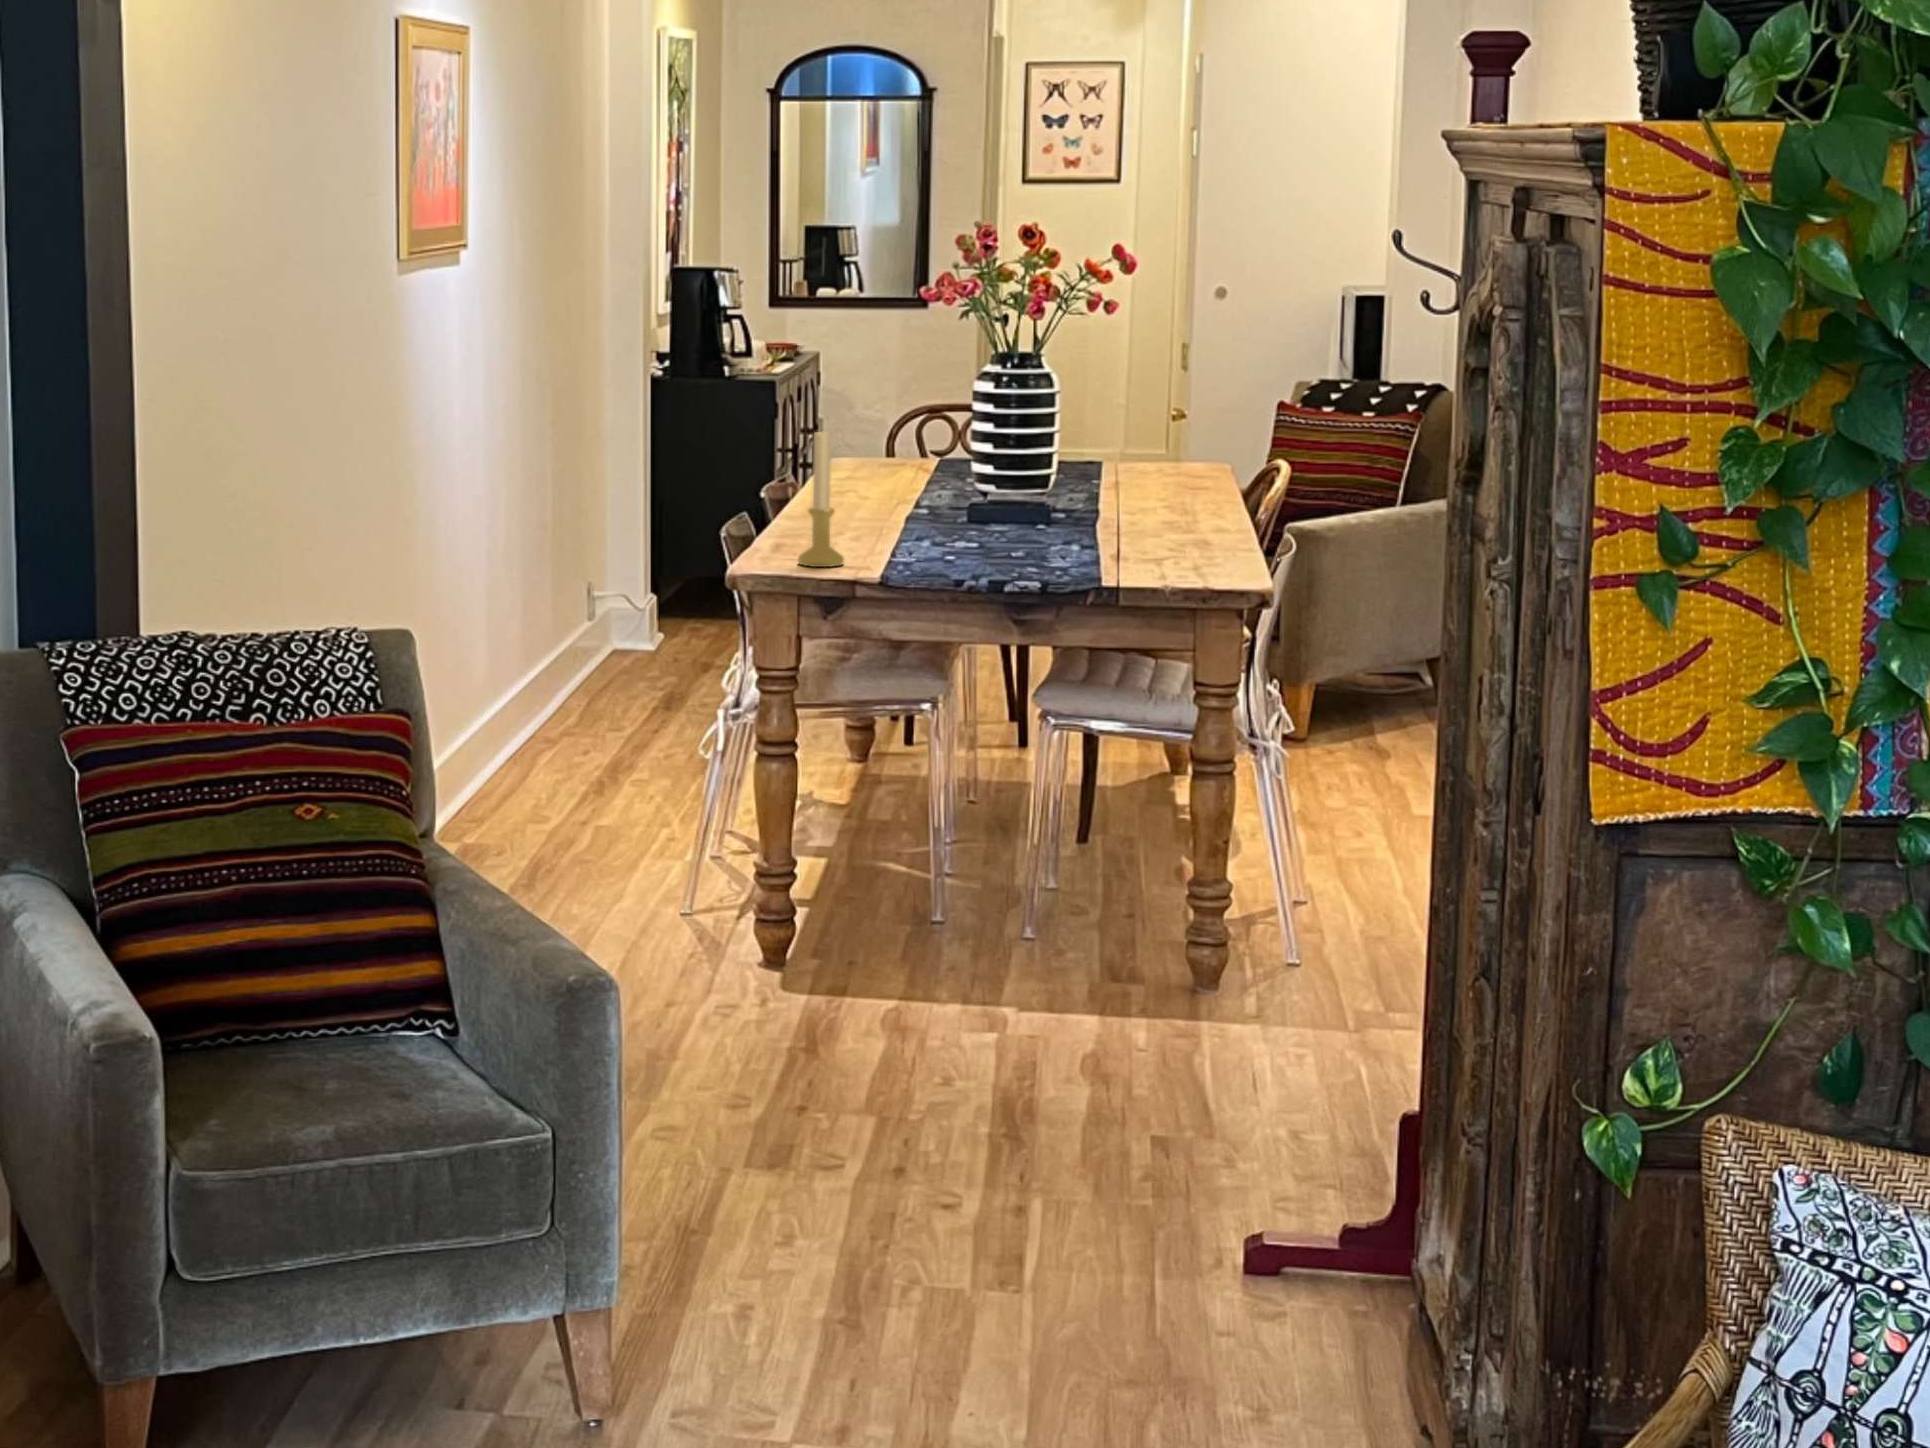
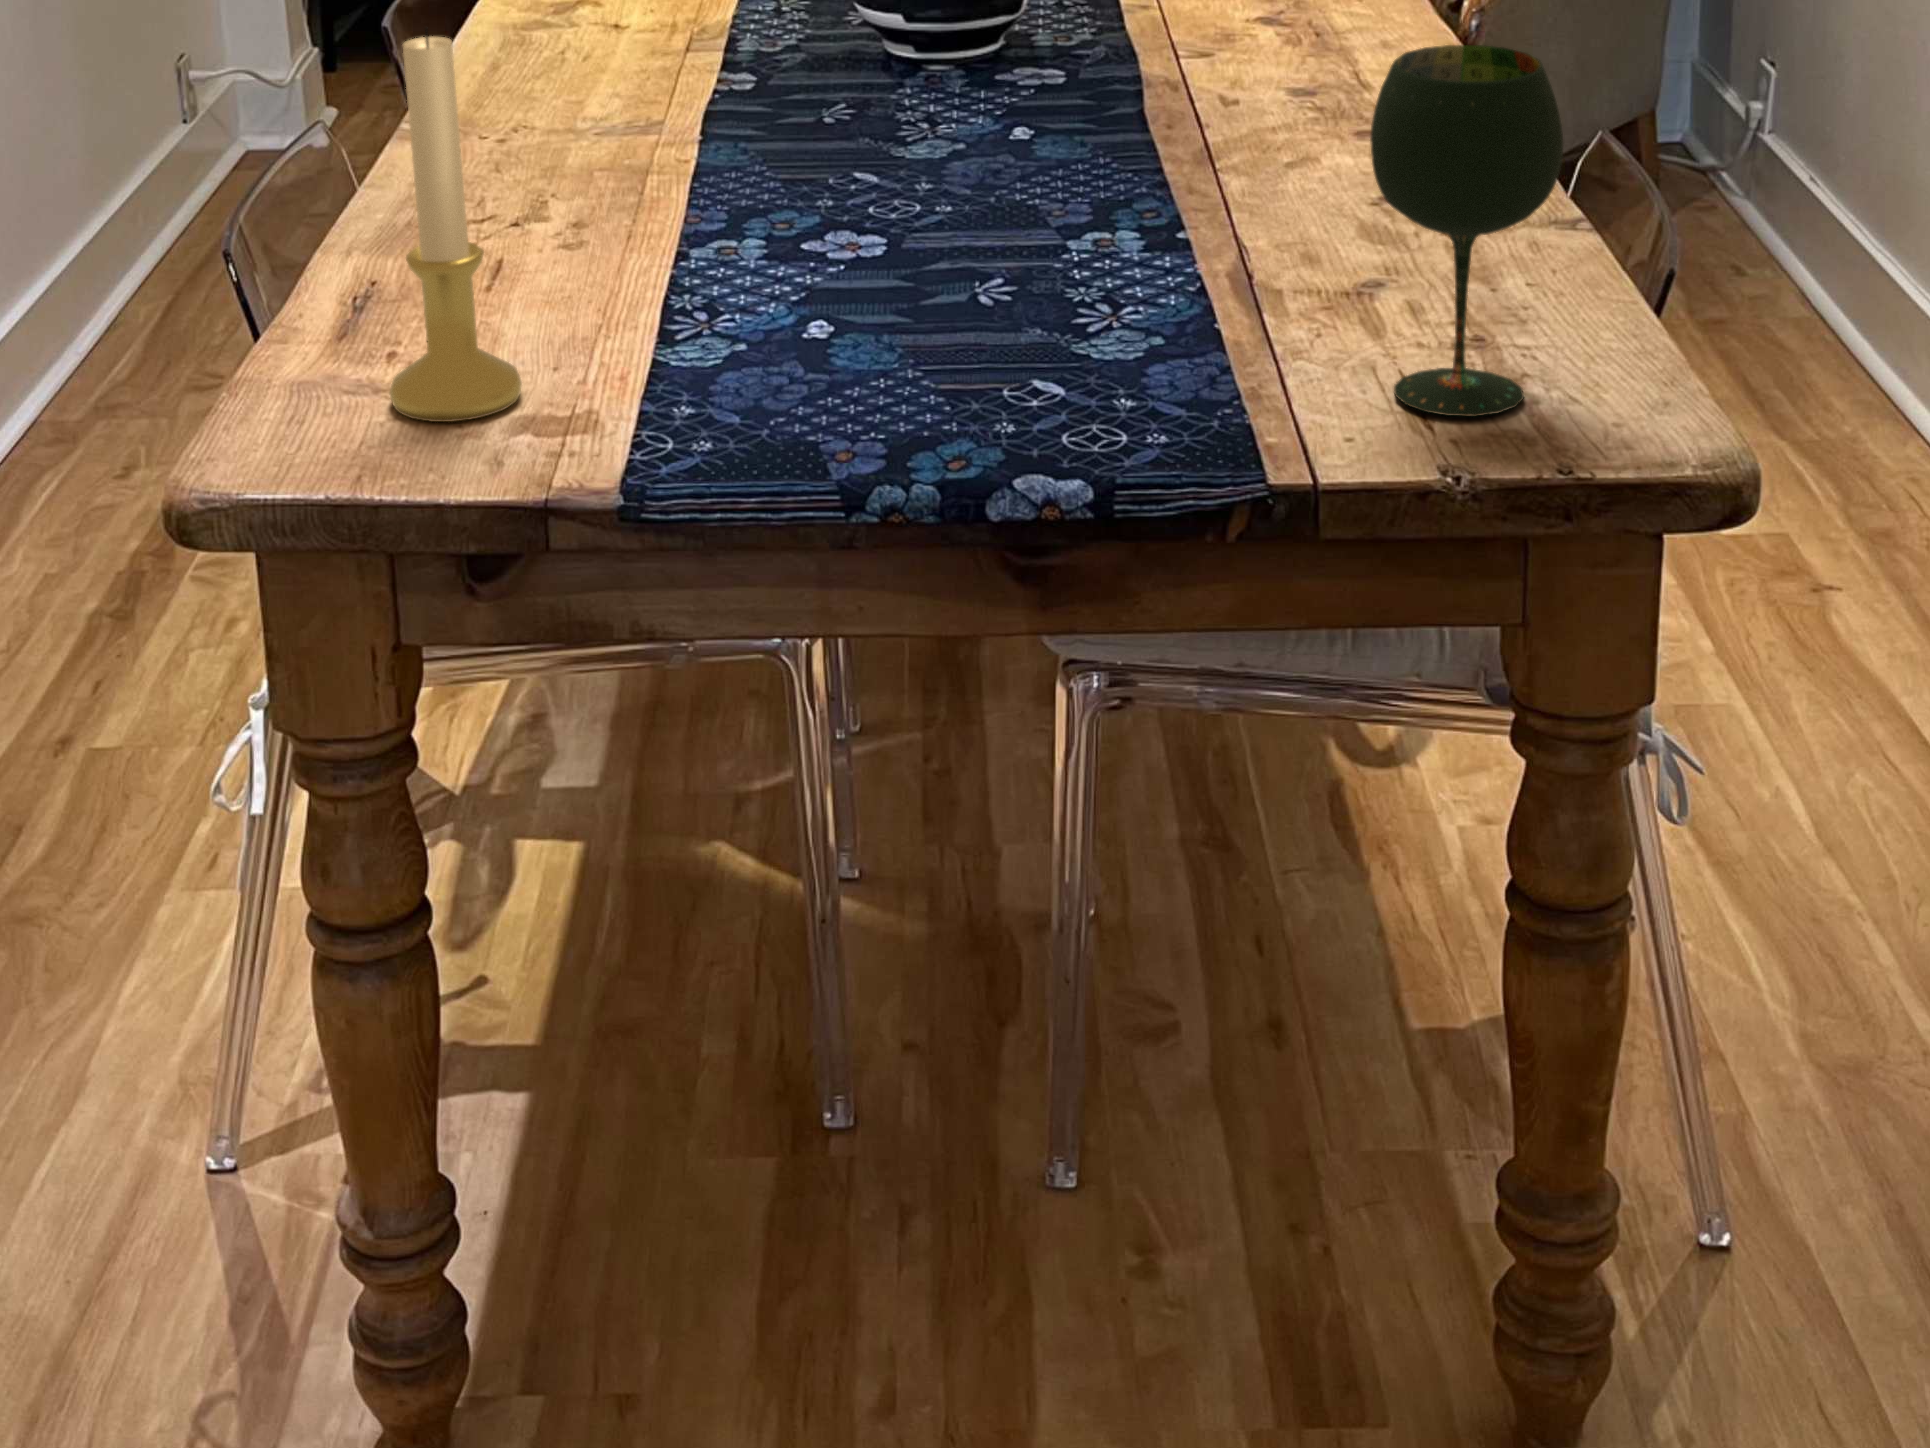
wine glass: none [1151,450,1219,579] -> present [1370,45,1563,416]

